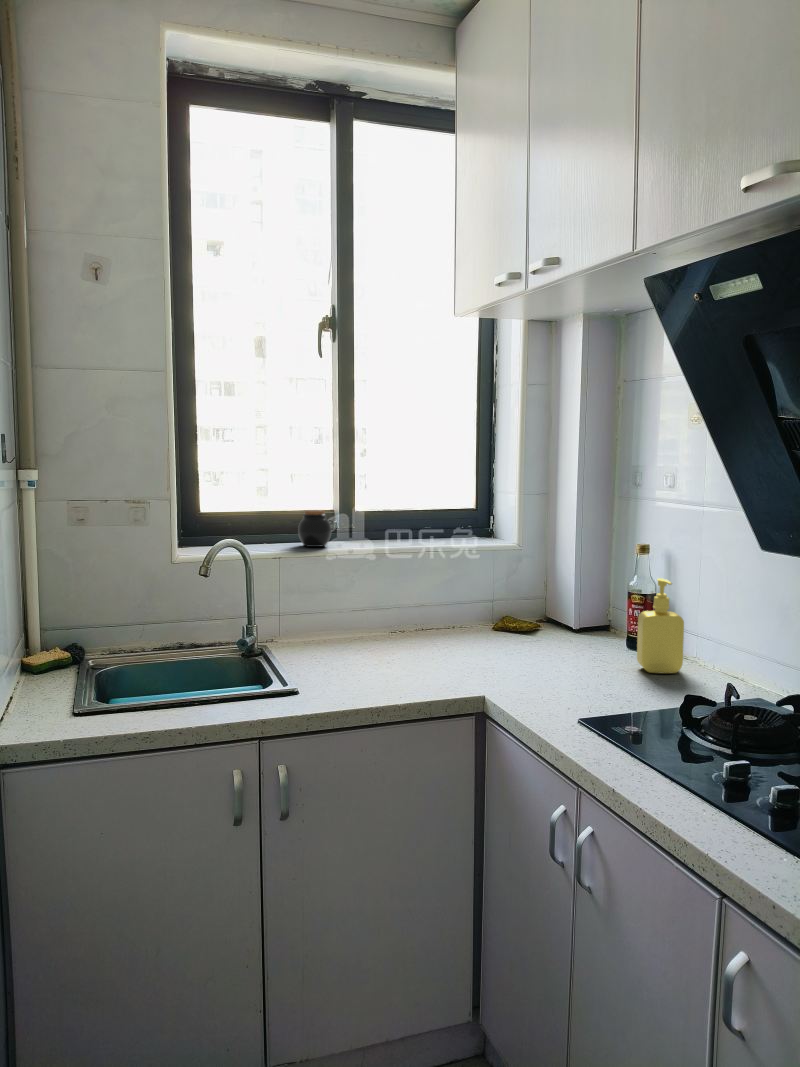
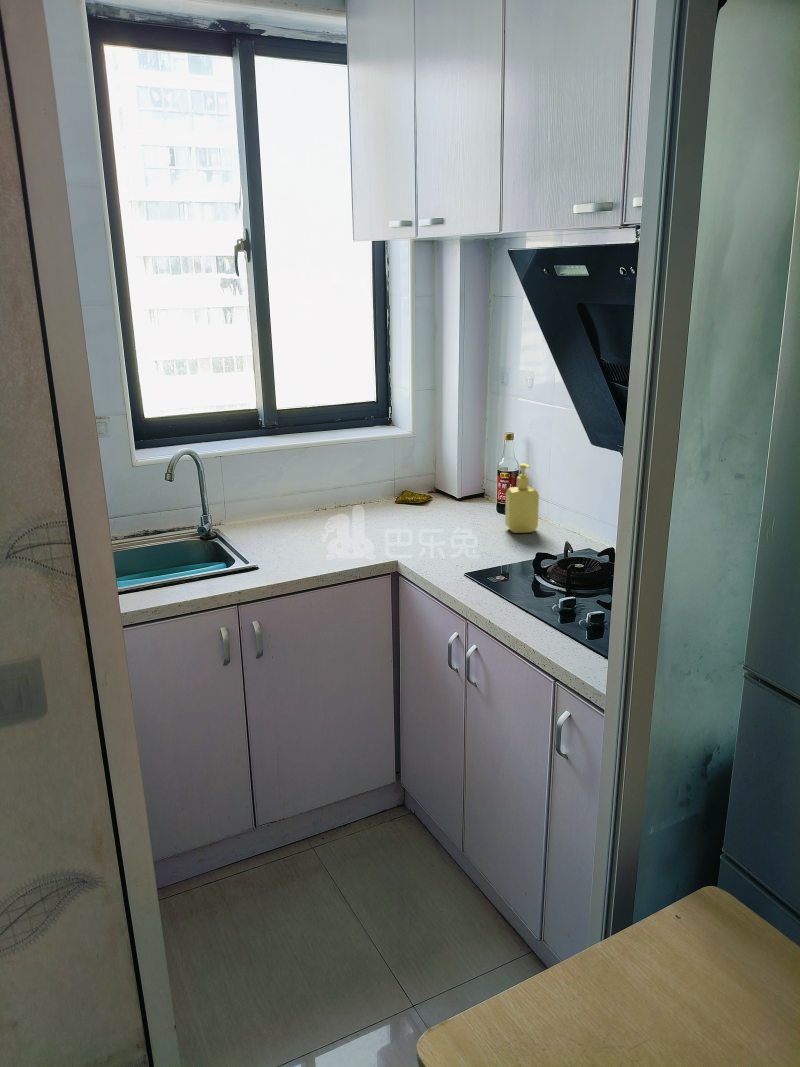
jar: present [298,510,331,547] -> none [232,413,260,444]

